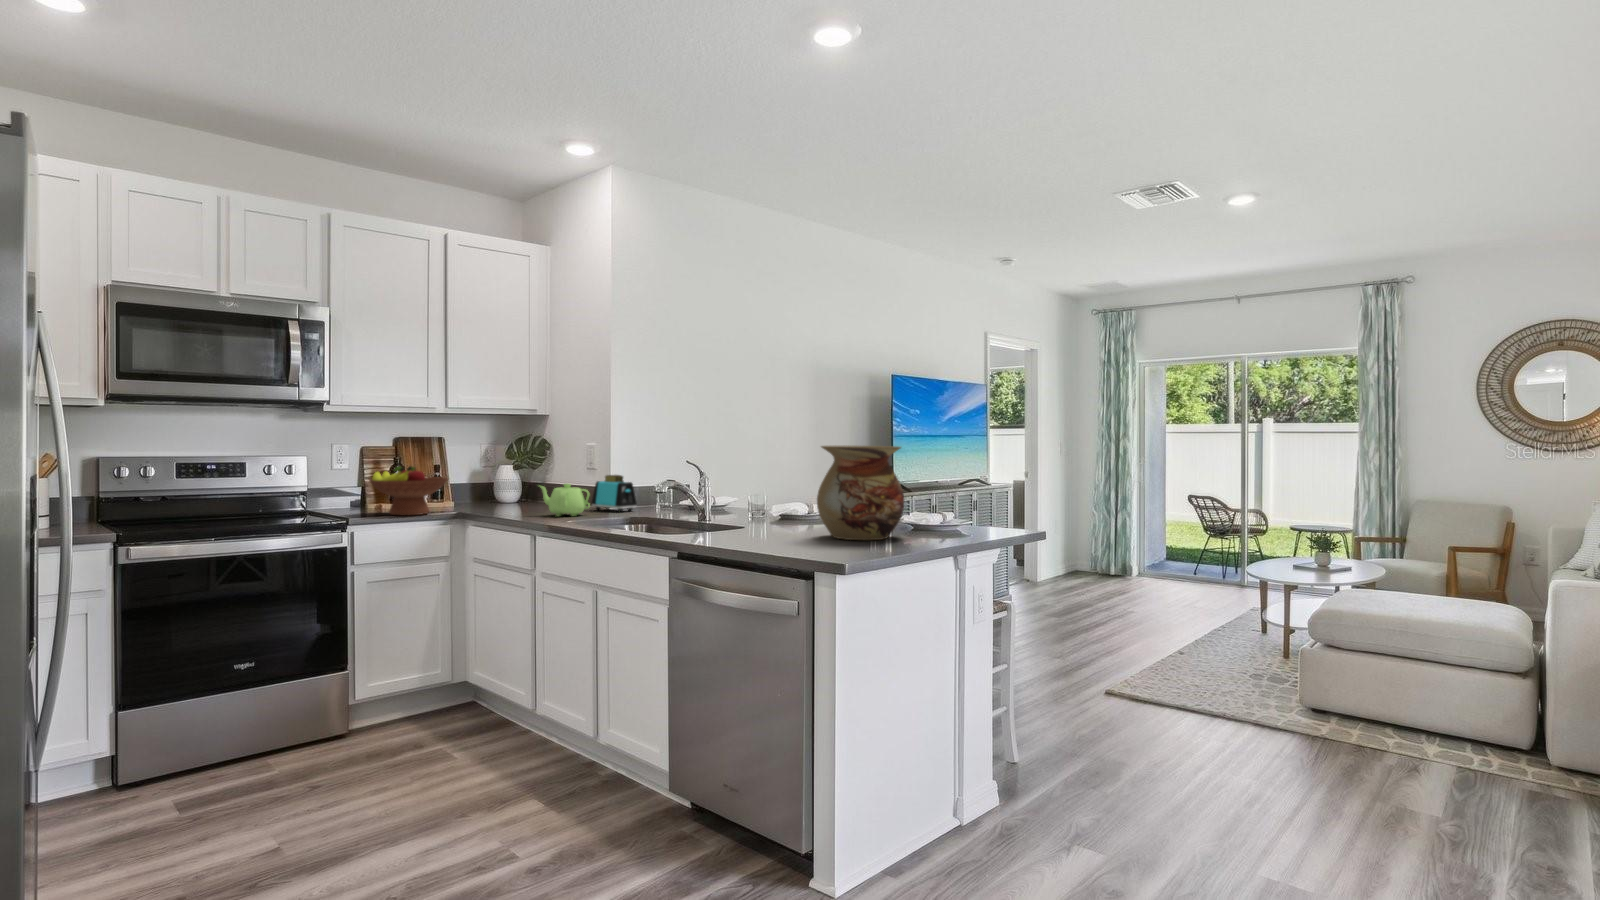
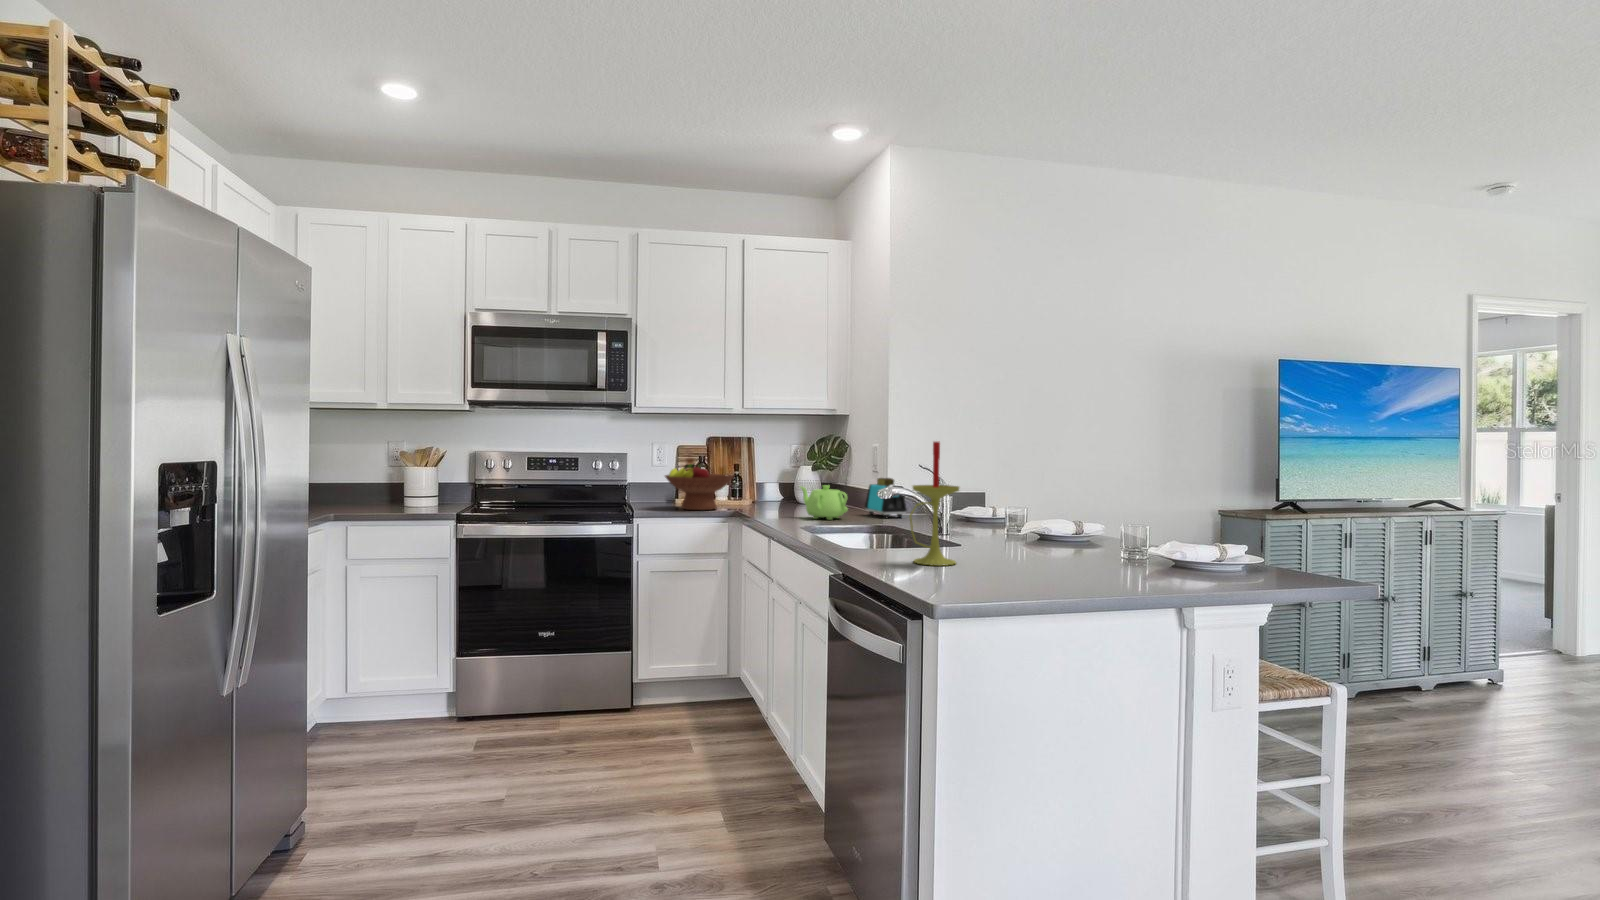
candle: none [741,440,780,543] -> present [909,442,959,566]
vase: present [817,446,904,540] -> none [1014,446,1138,575]

